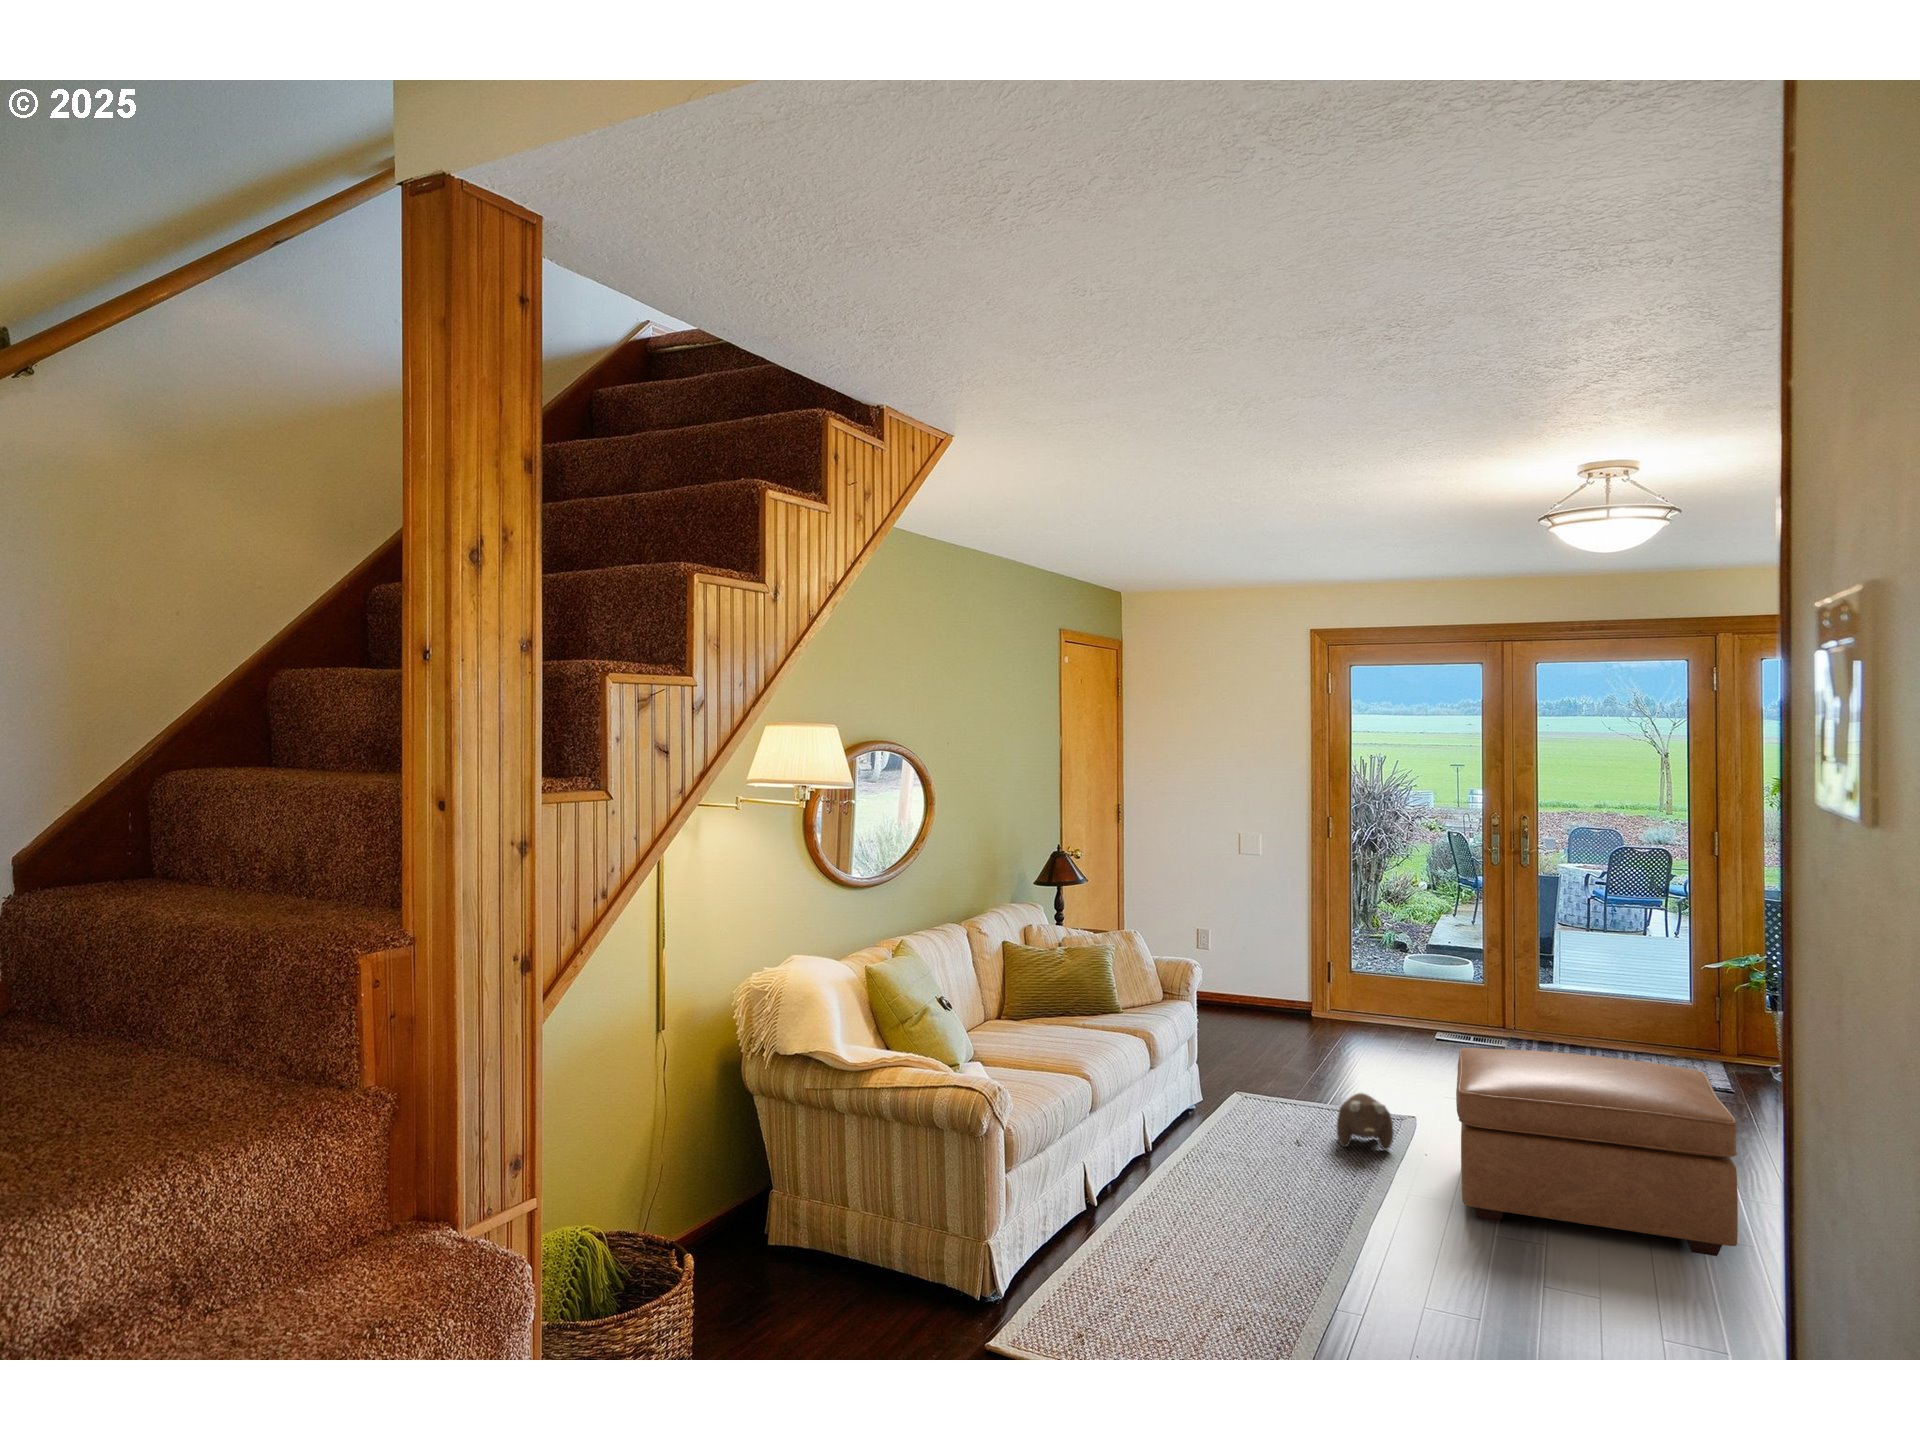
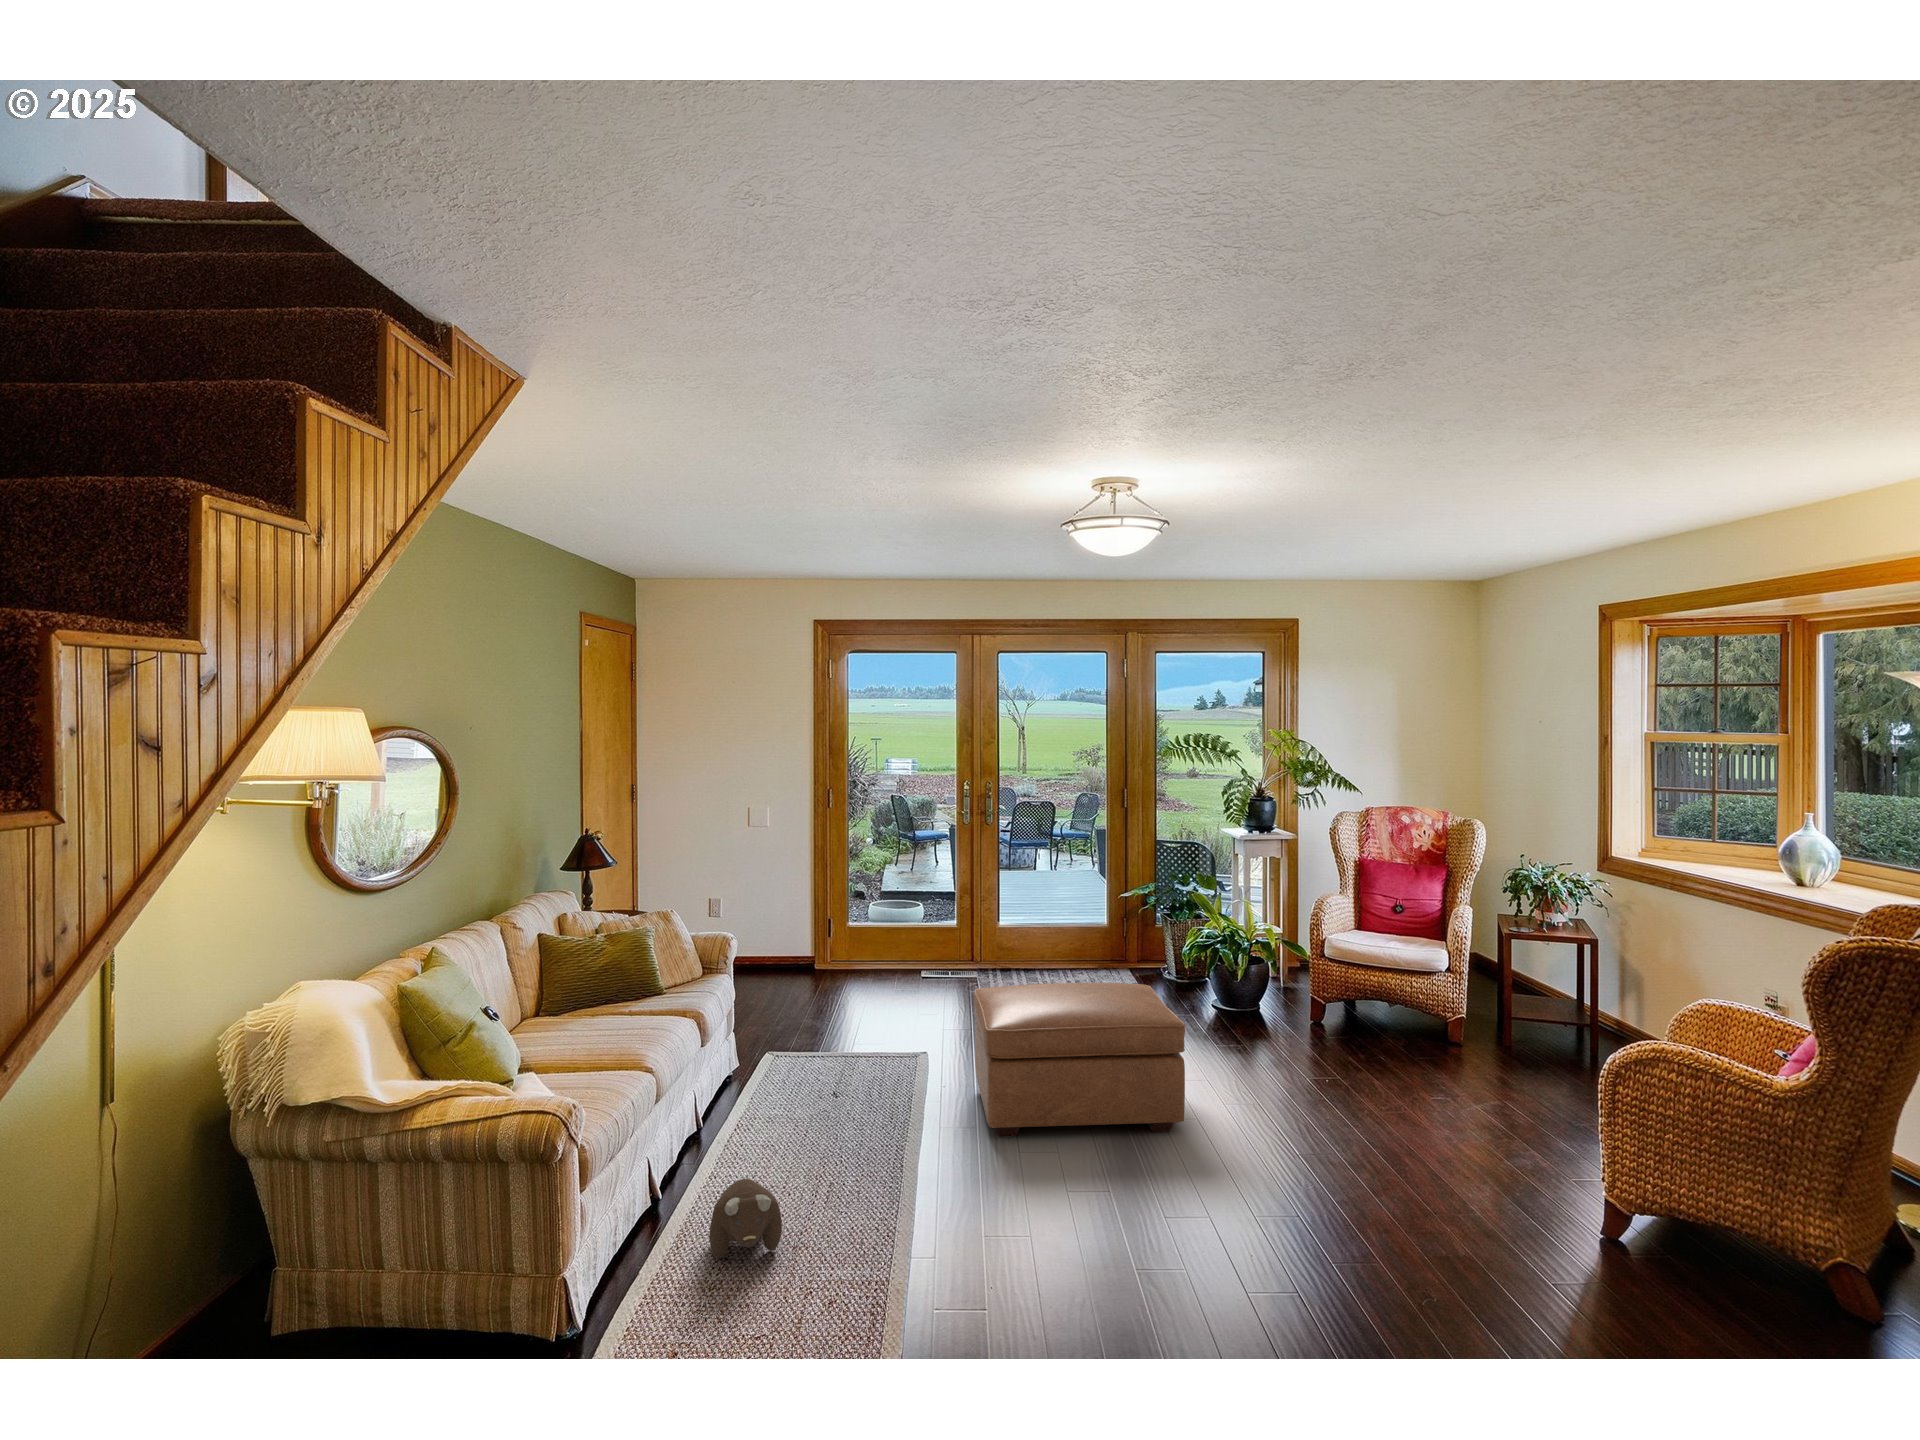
plush toy: present [1337,1093,1394,1150] -> present [710,1179,782,1259]

